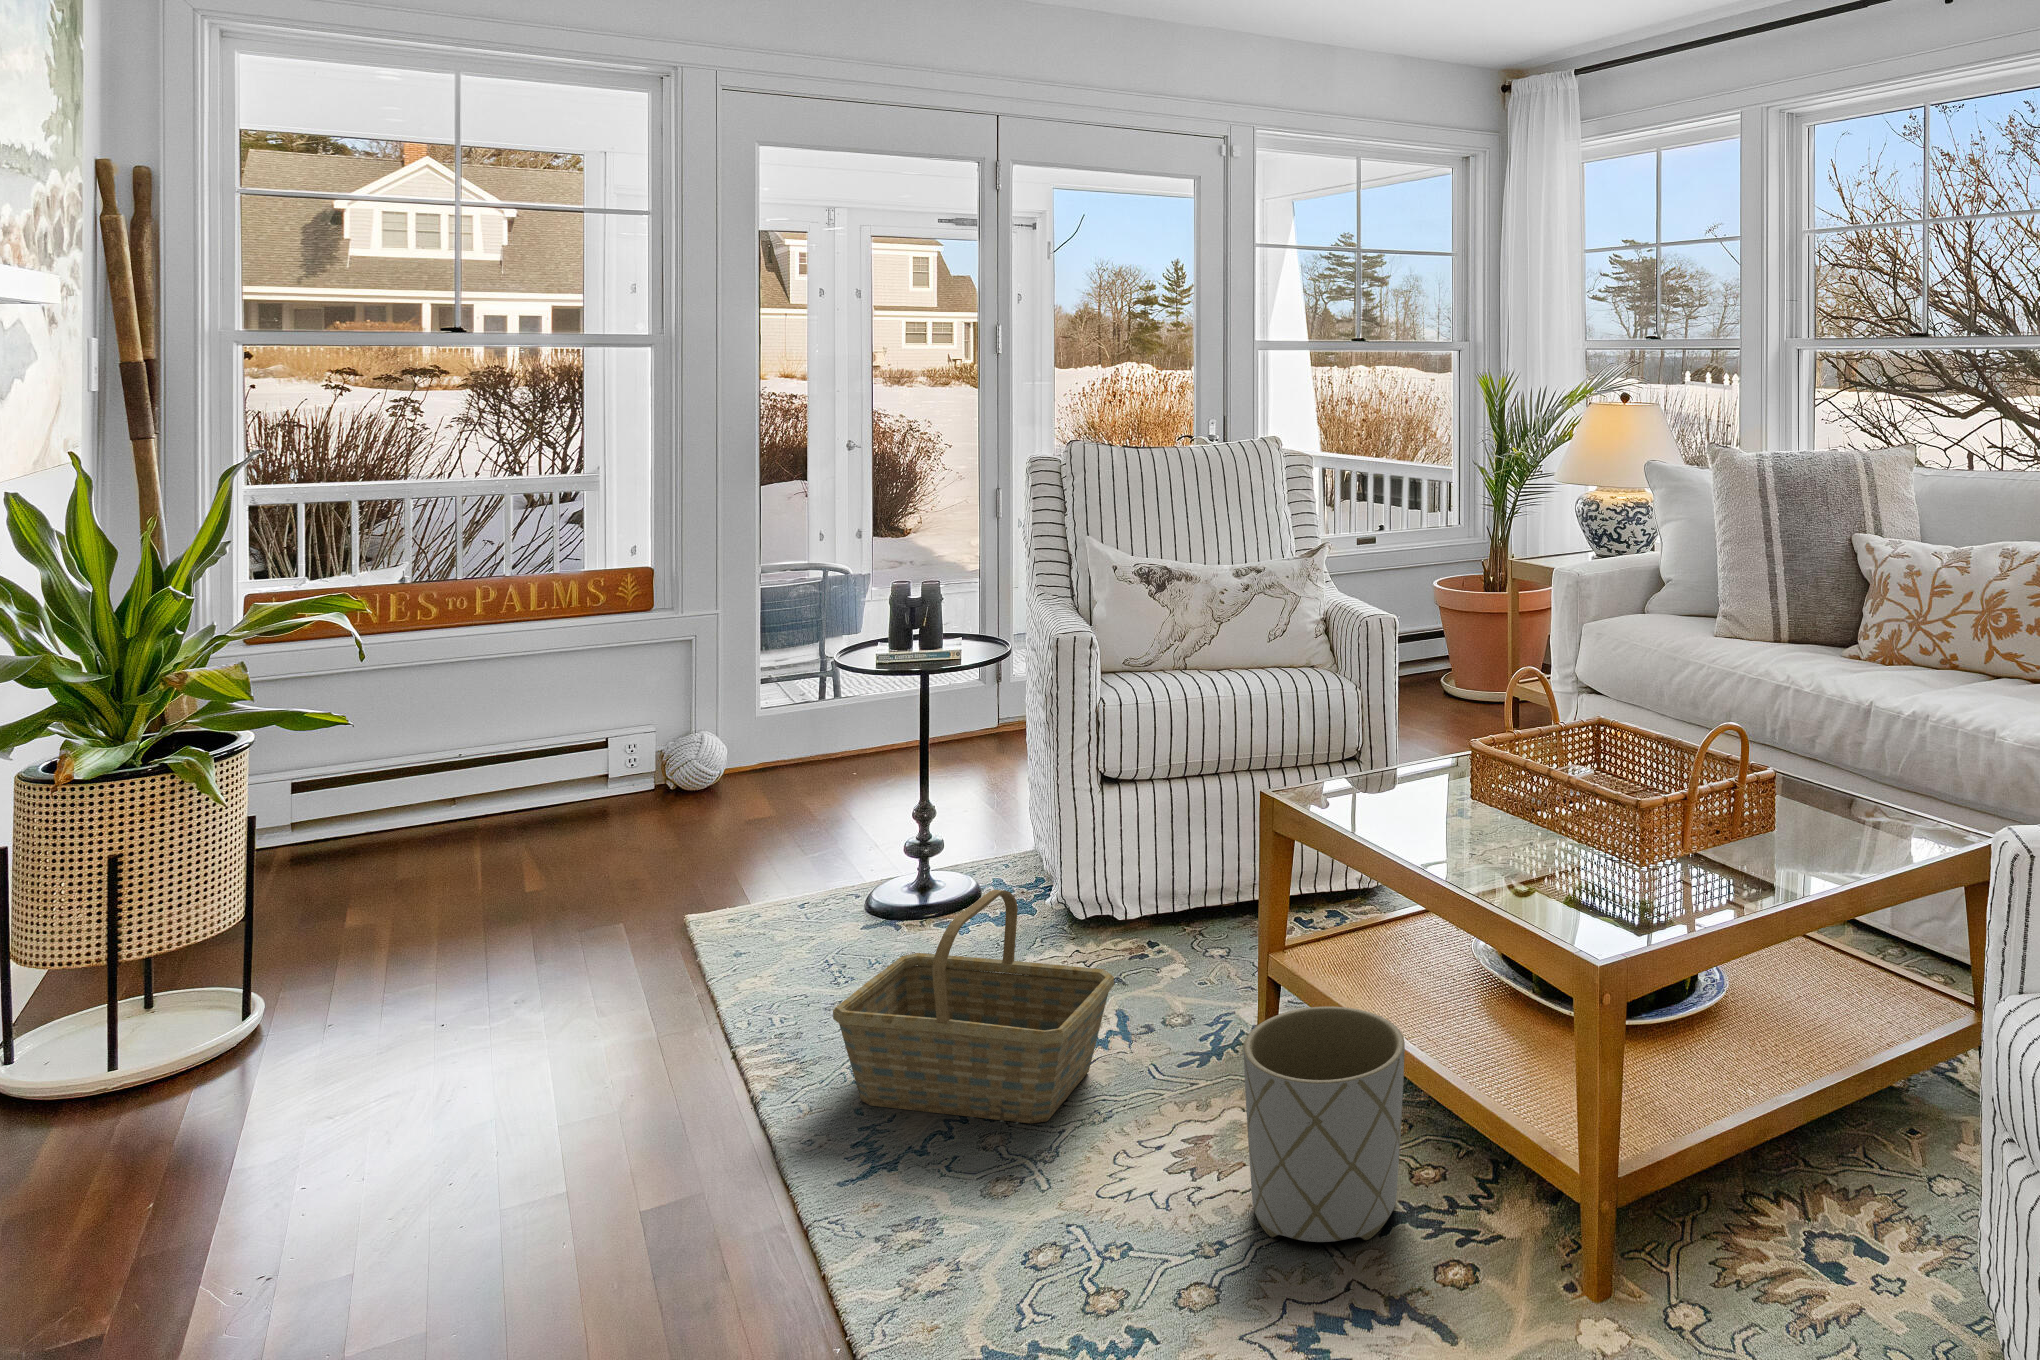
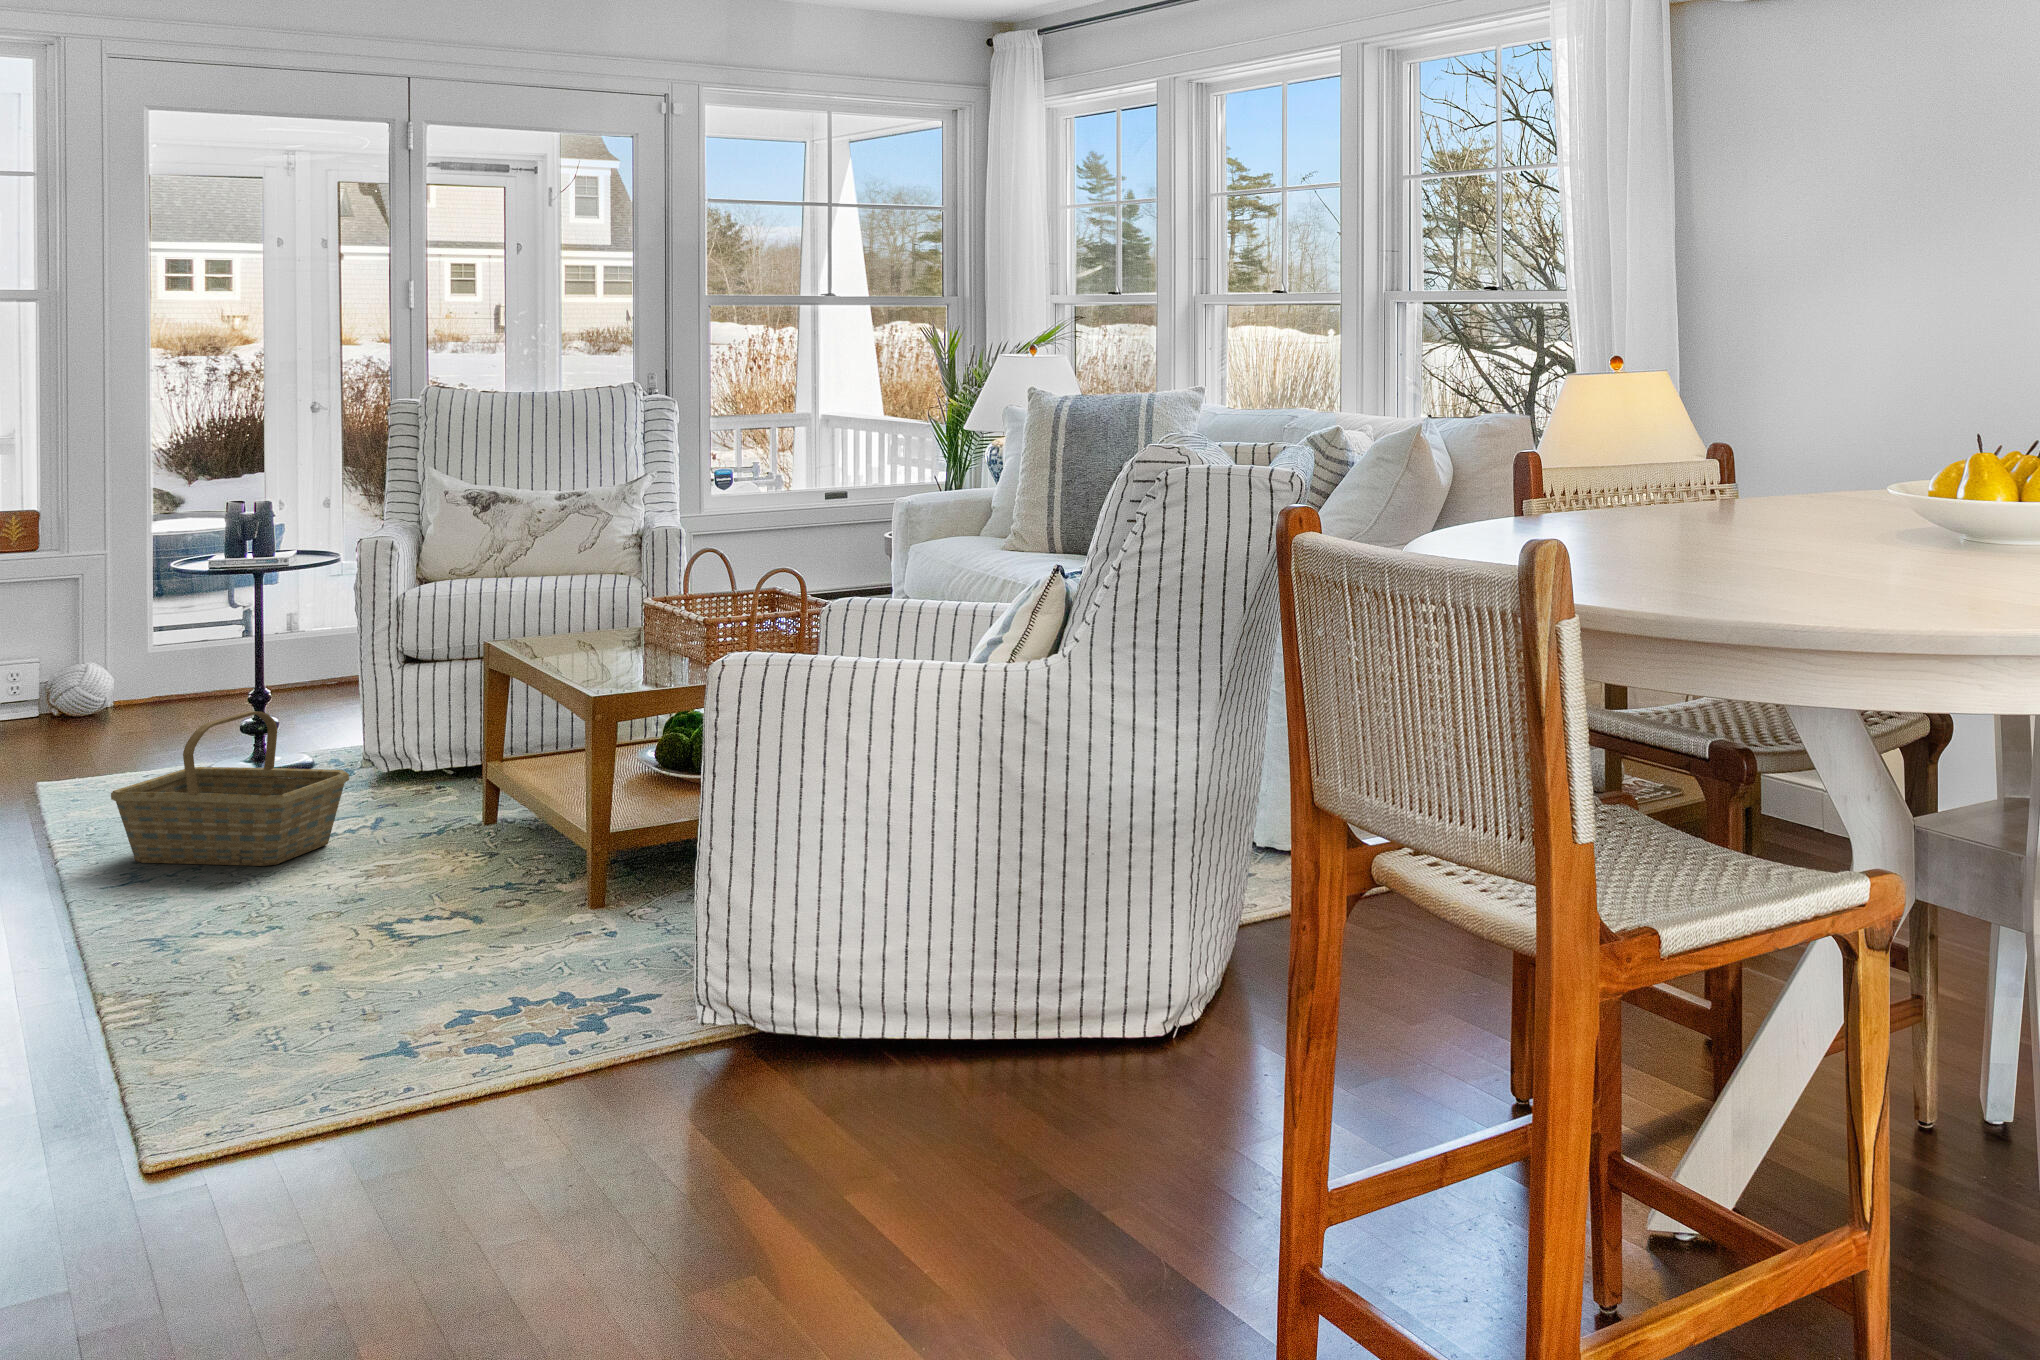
planter: present [1244,1006,1405,1242] -> none [384,764,510,901]

